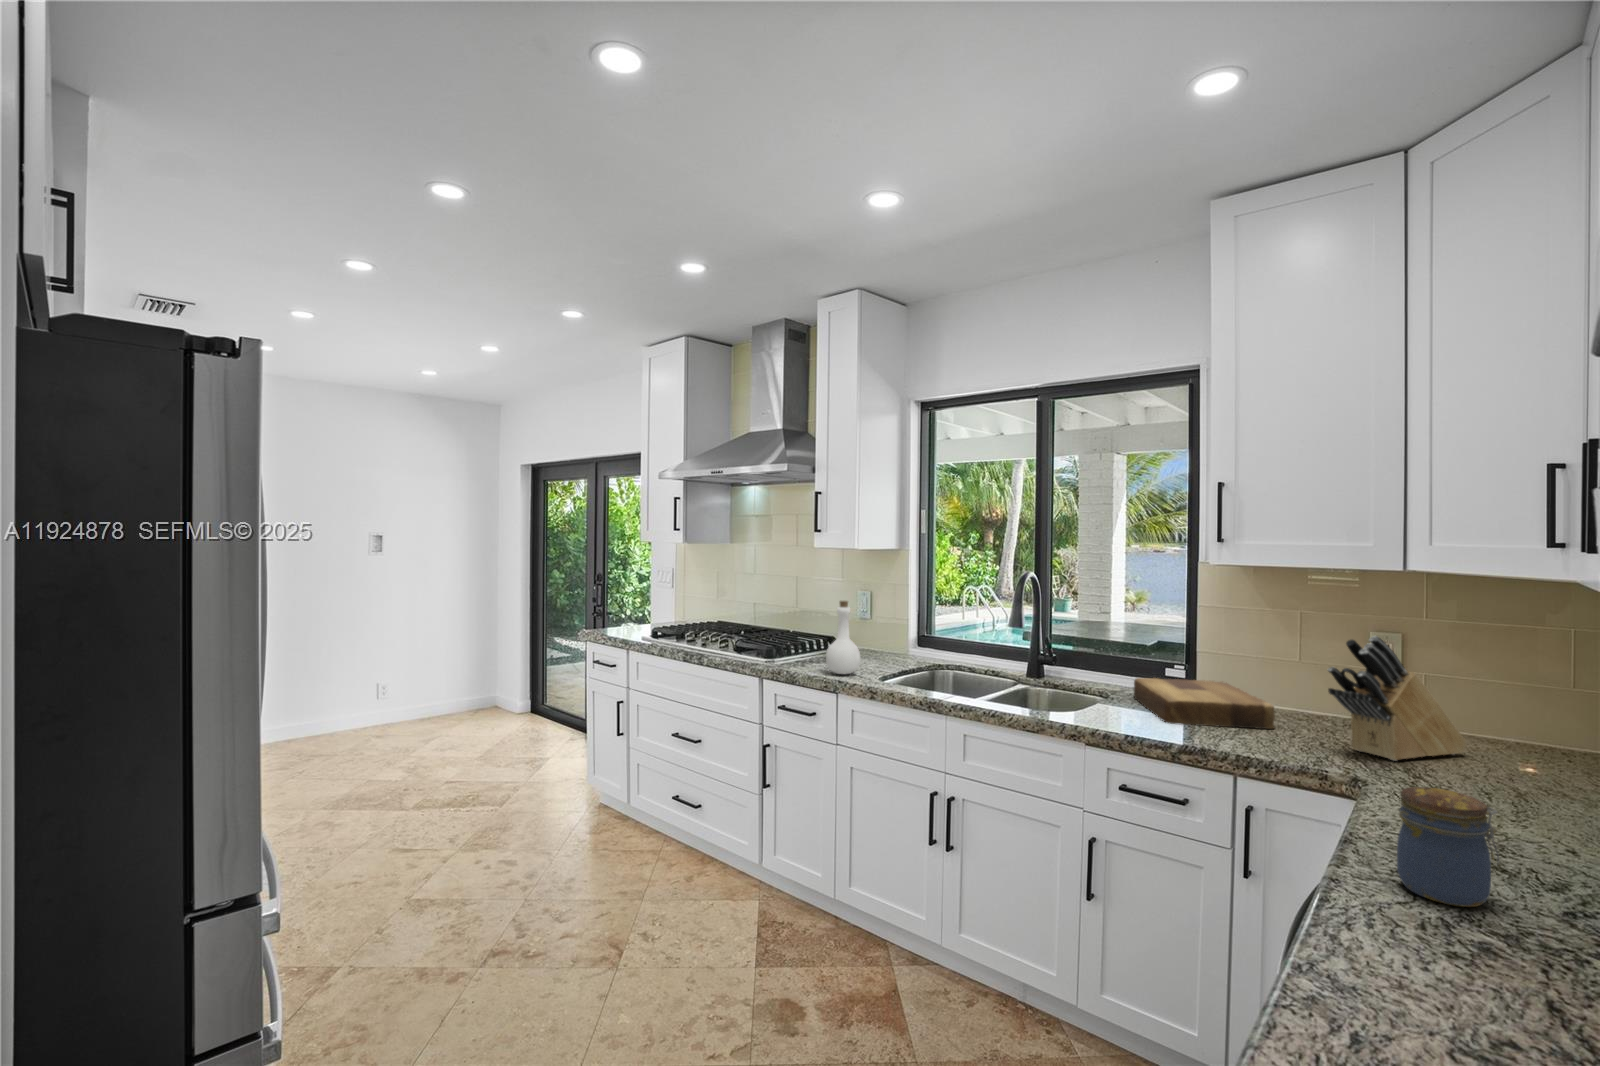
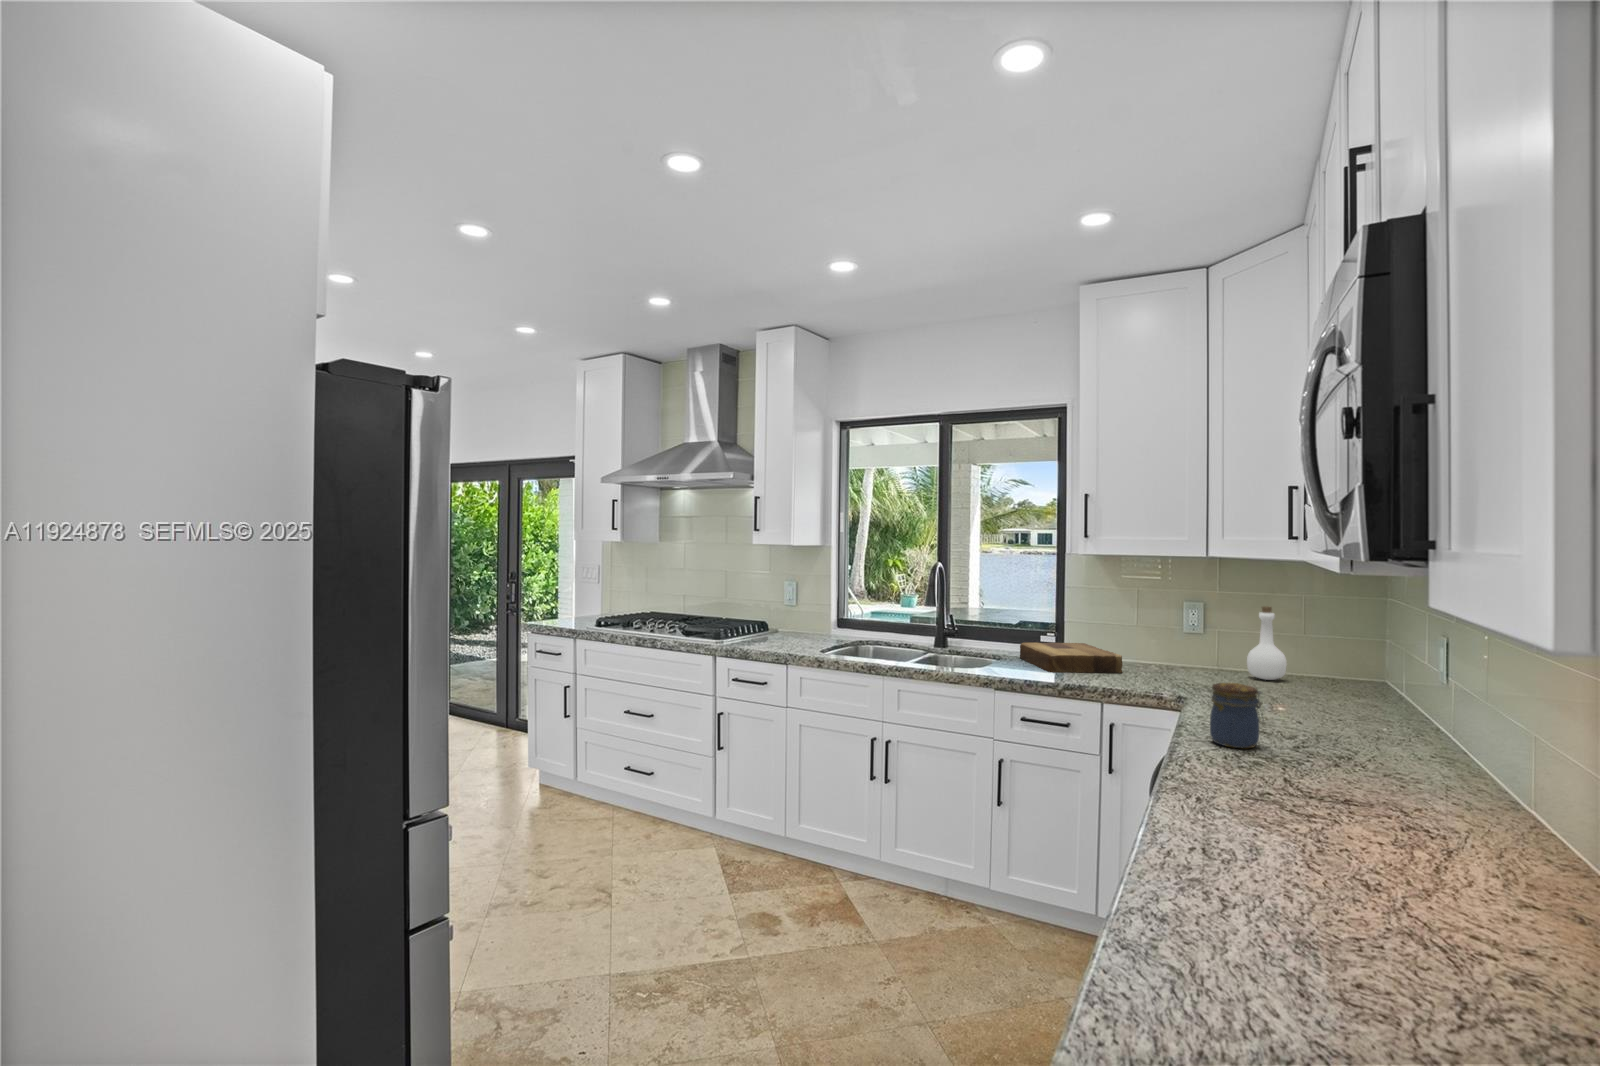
bottle: present [826,601,860,674] -> present [1247,606,1287,680]
knife block: present [1328,636,1467,761] -> none [1159,601,1244,687]

